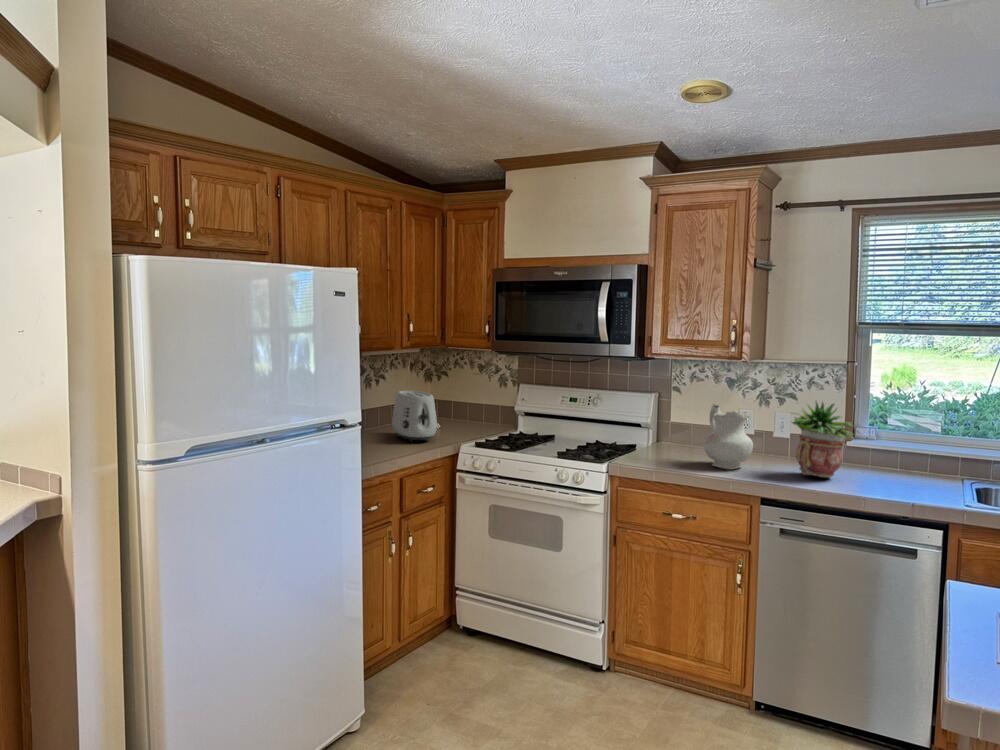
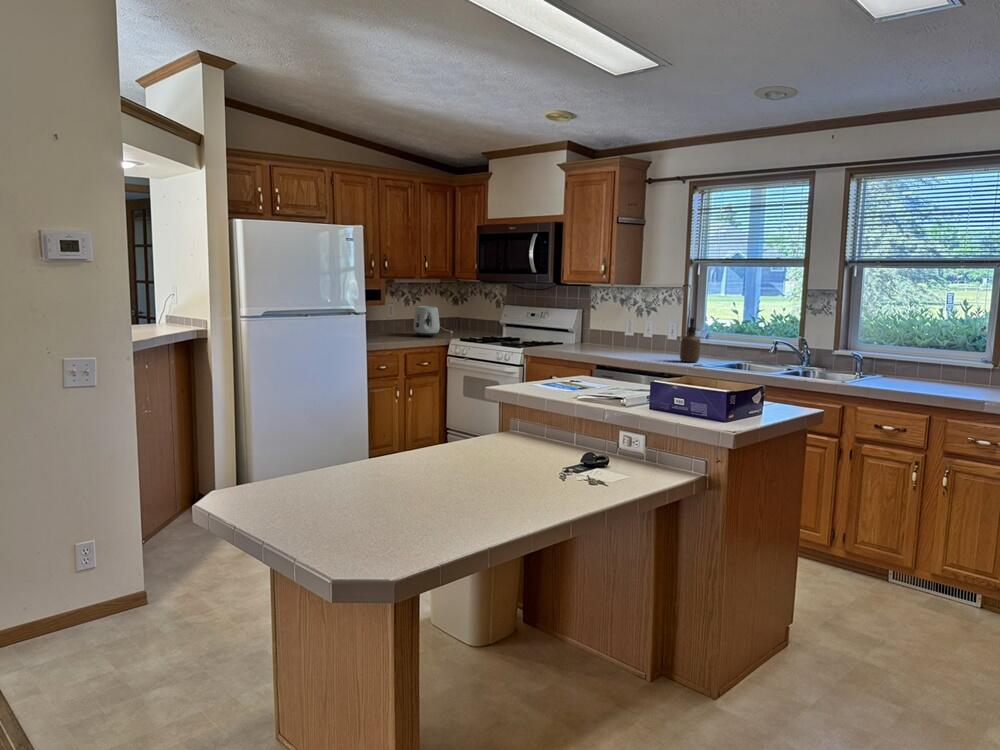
potted plant: present [792,402,854,478] -> none [623,307,665,356]
ceramic pitcher: present [704,404,753,470] -> none [581,312,611,352]
soap dispenser: none [899,420,935,490] -> present [680,318,700,362]

